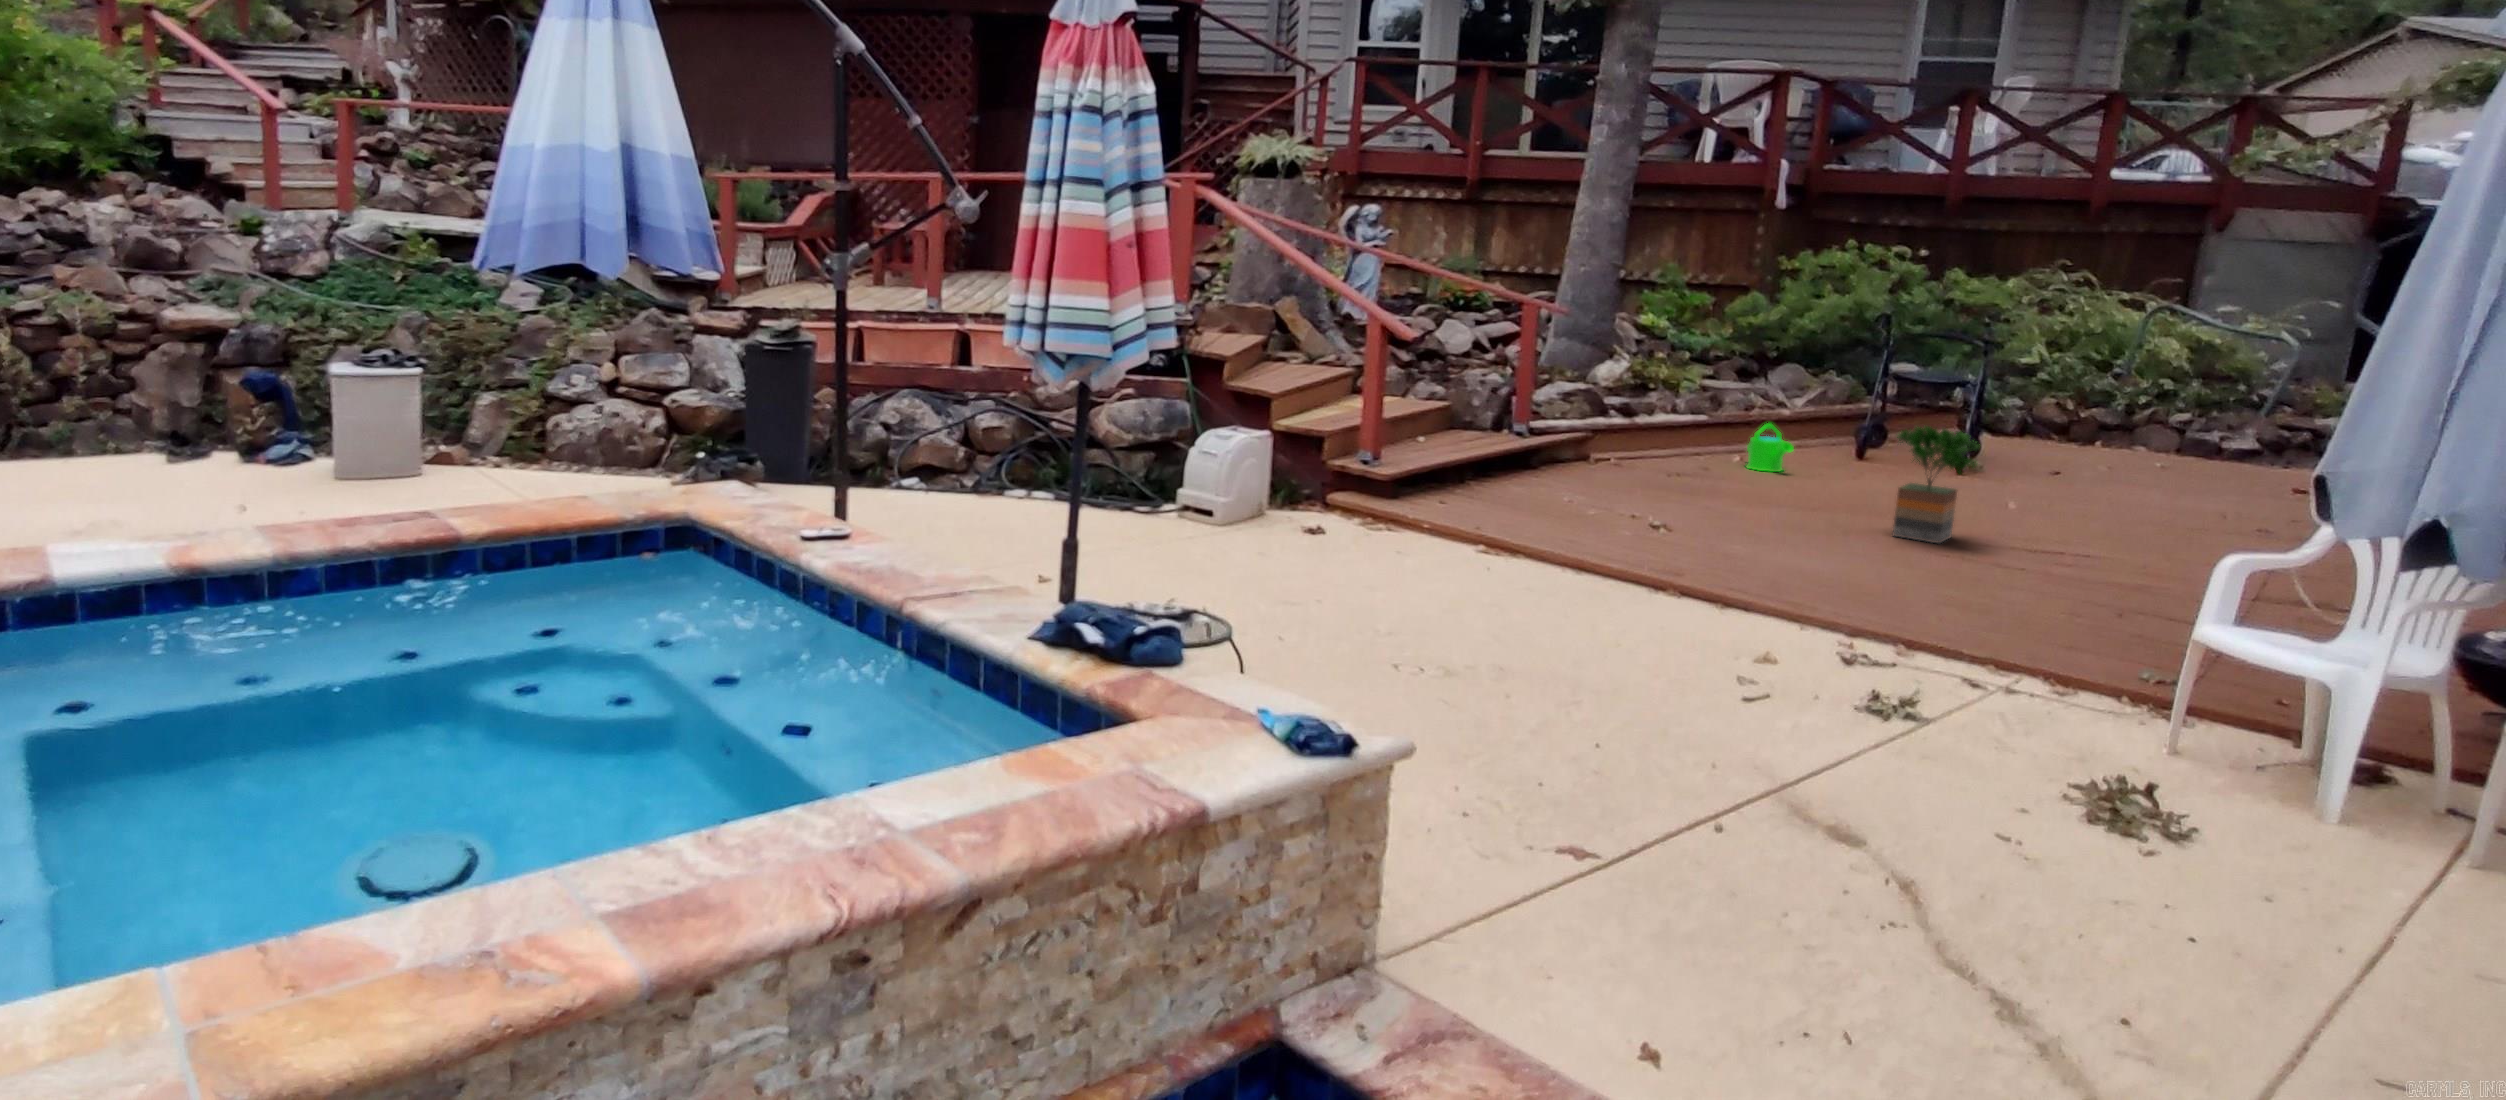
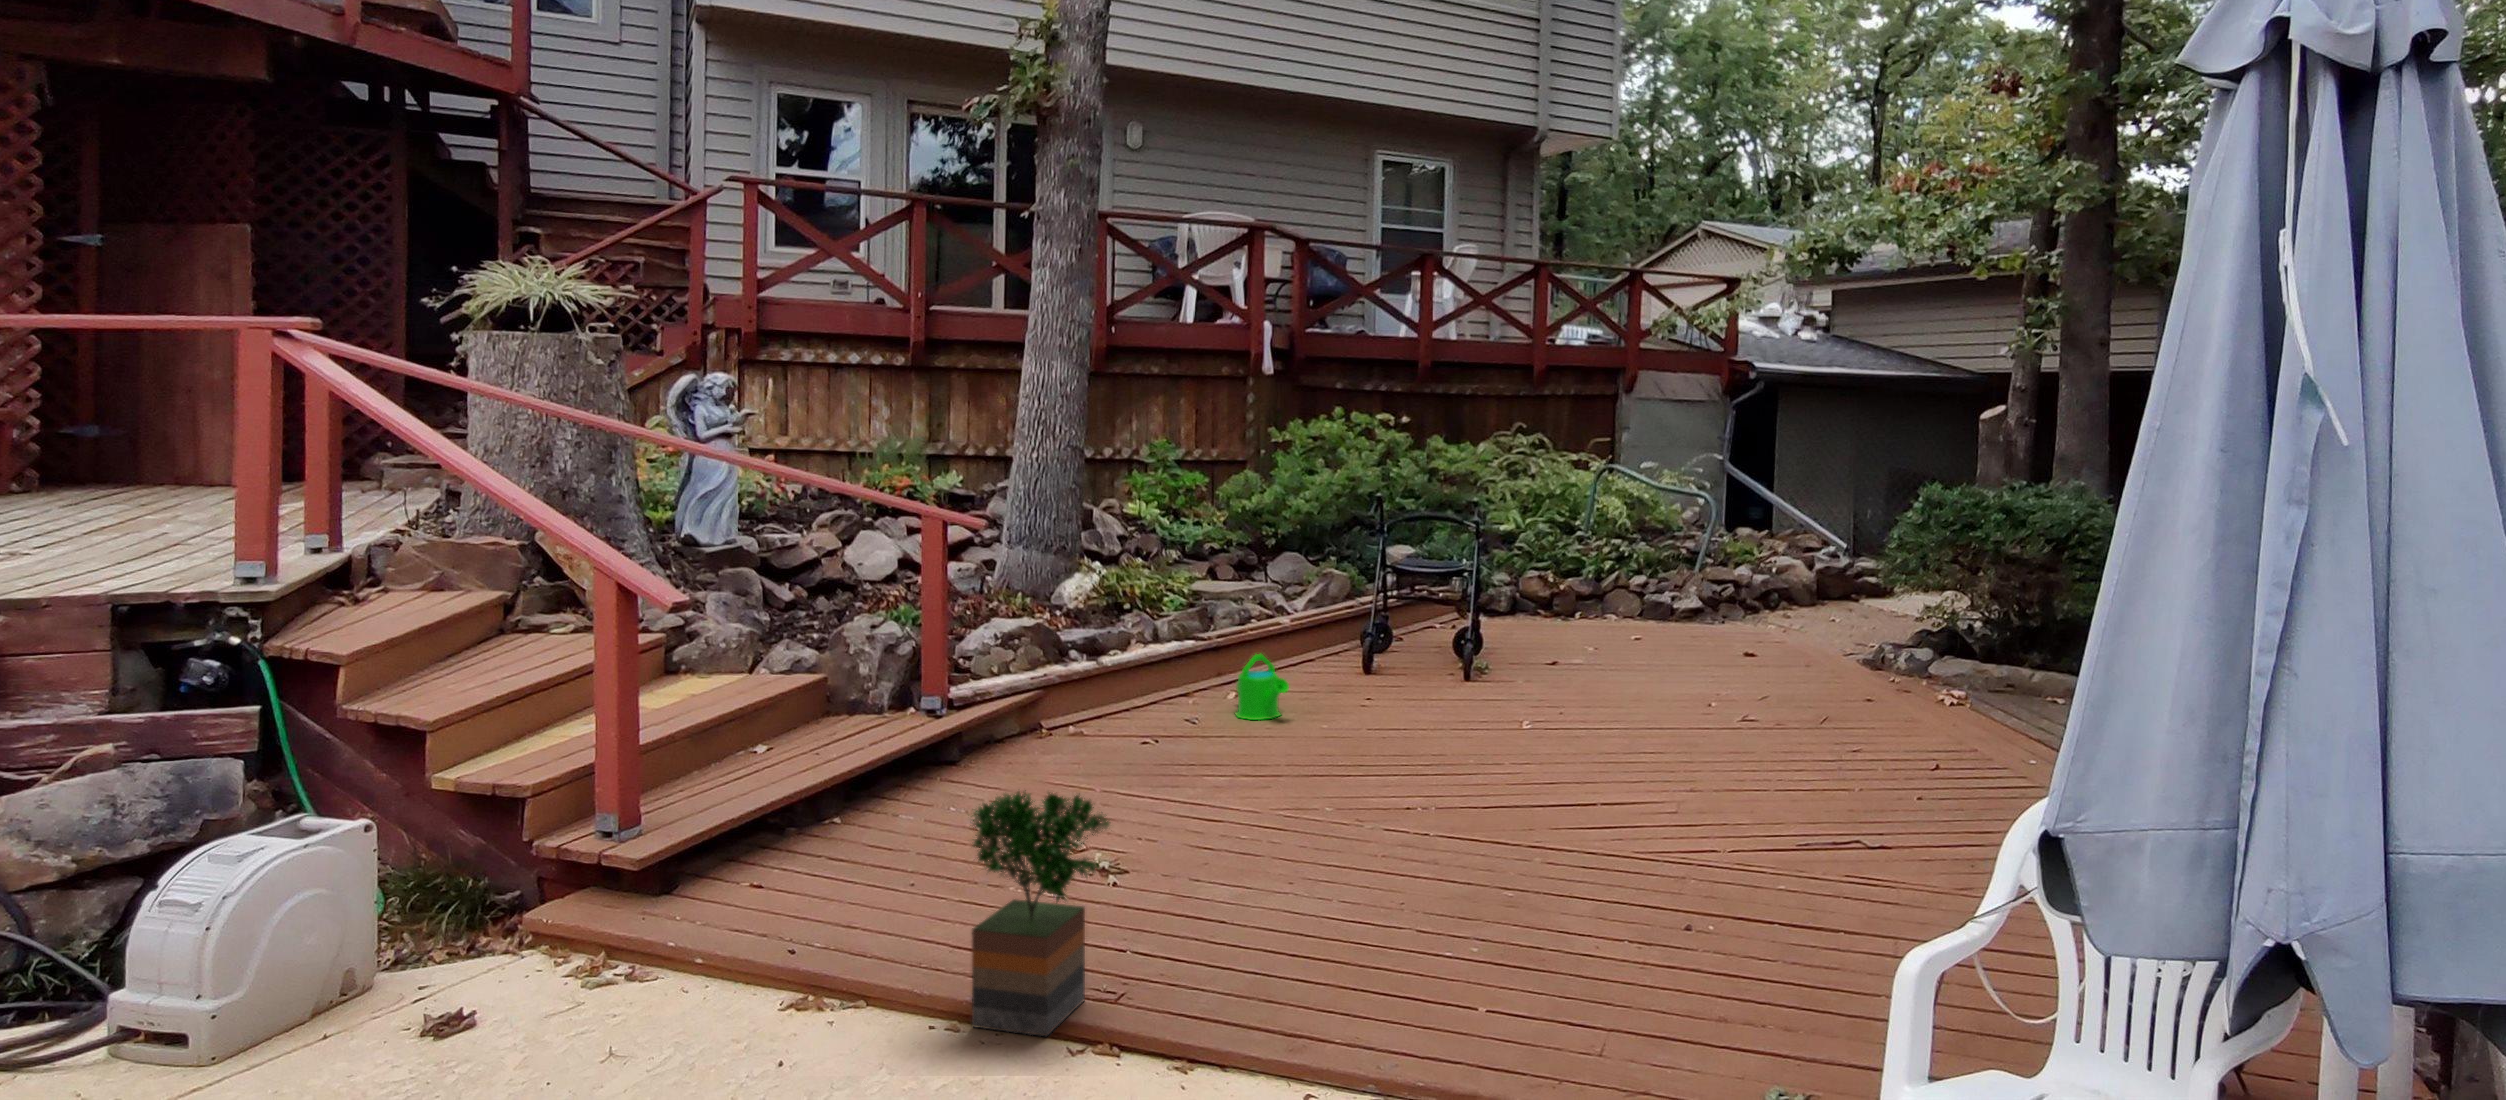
potted tree: present [1893,426,1978,543] -> present [972,790,1110,1036]

